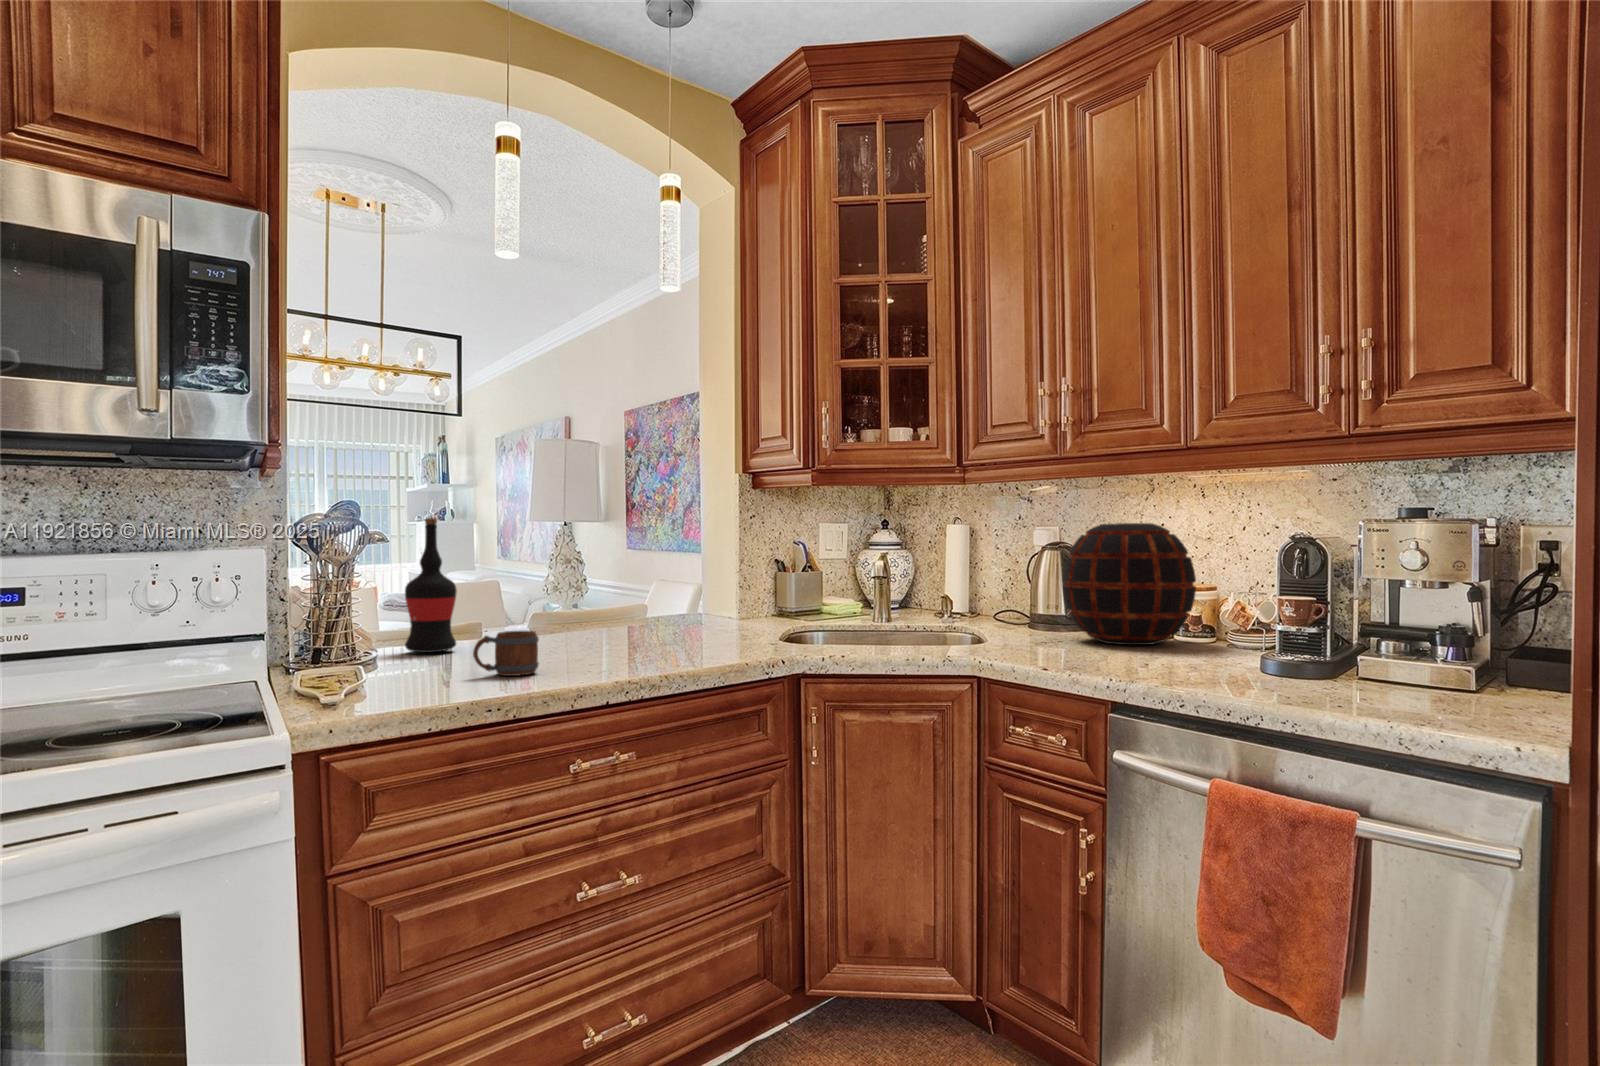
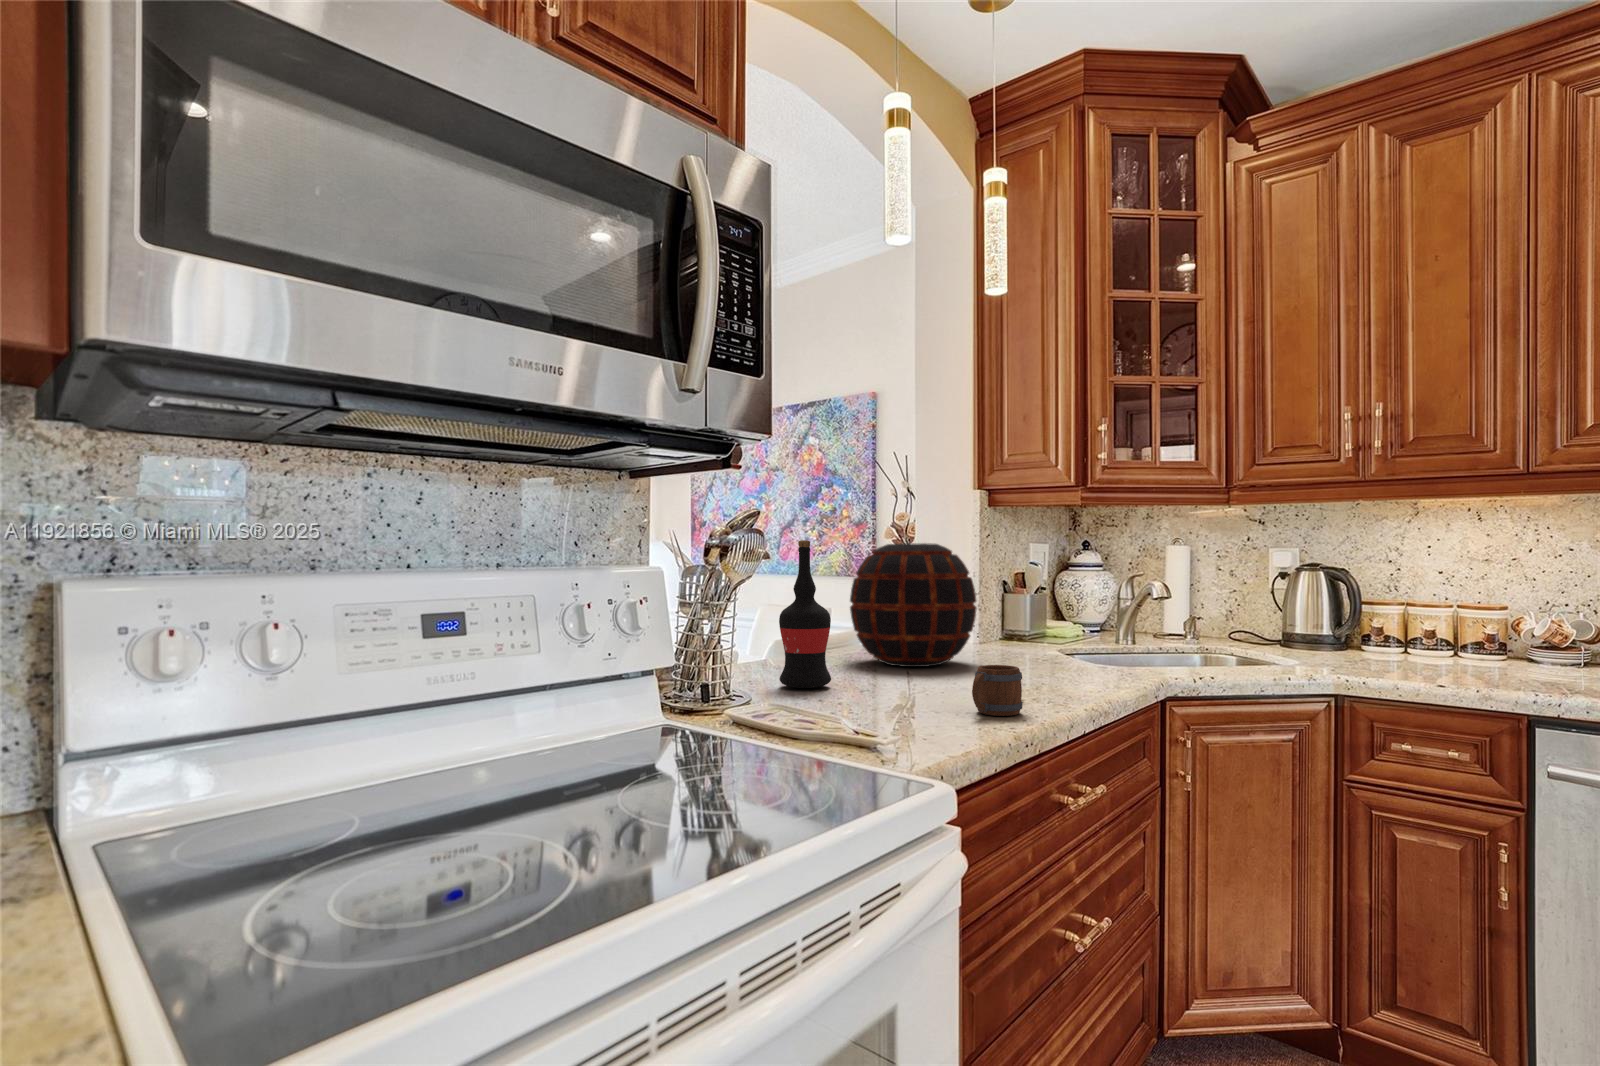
decorative vase: present [1062,523,1196,645] -> present [850,543,976,667]

